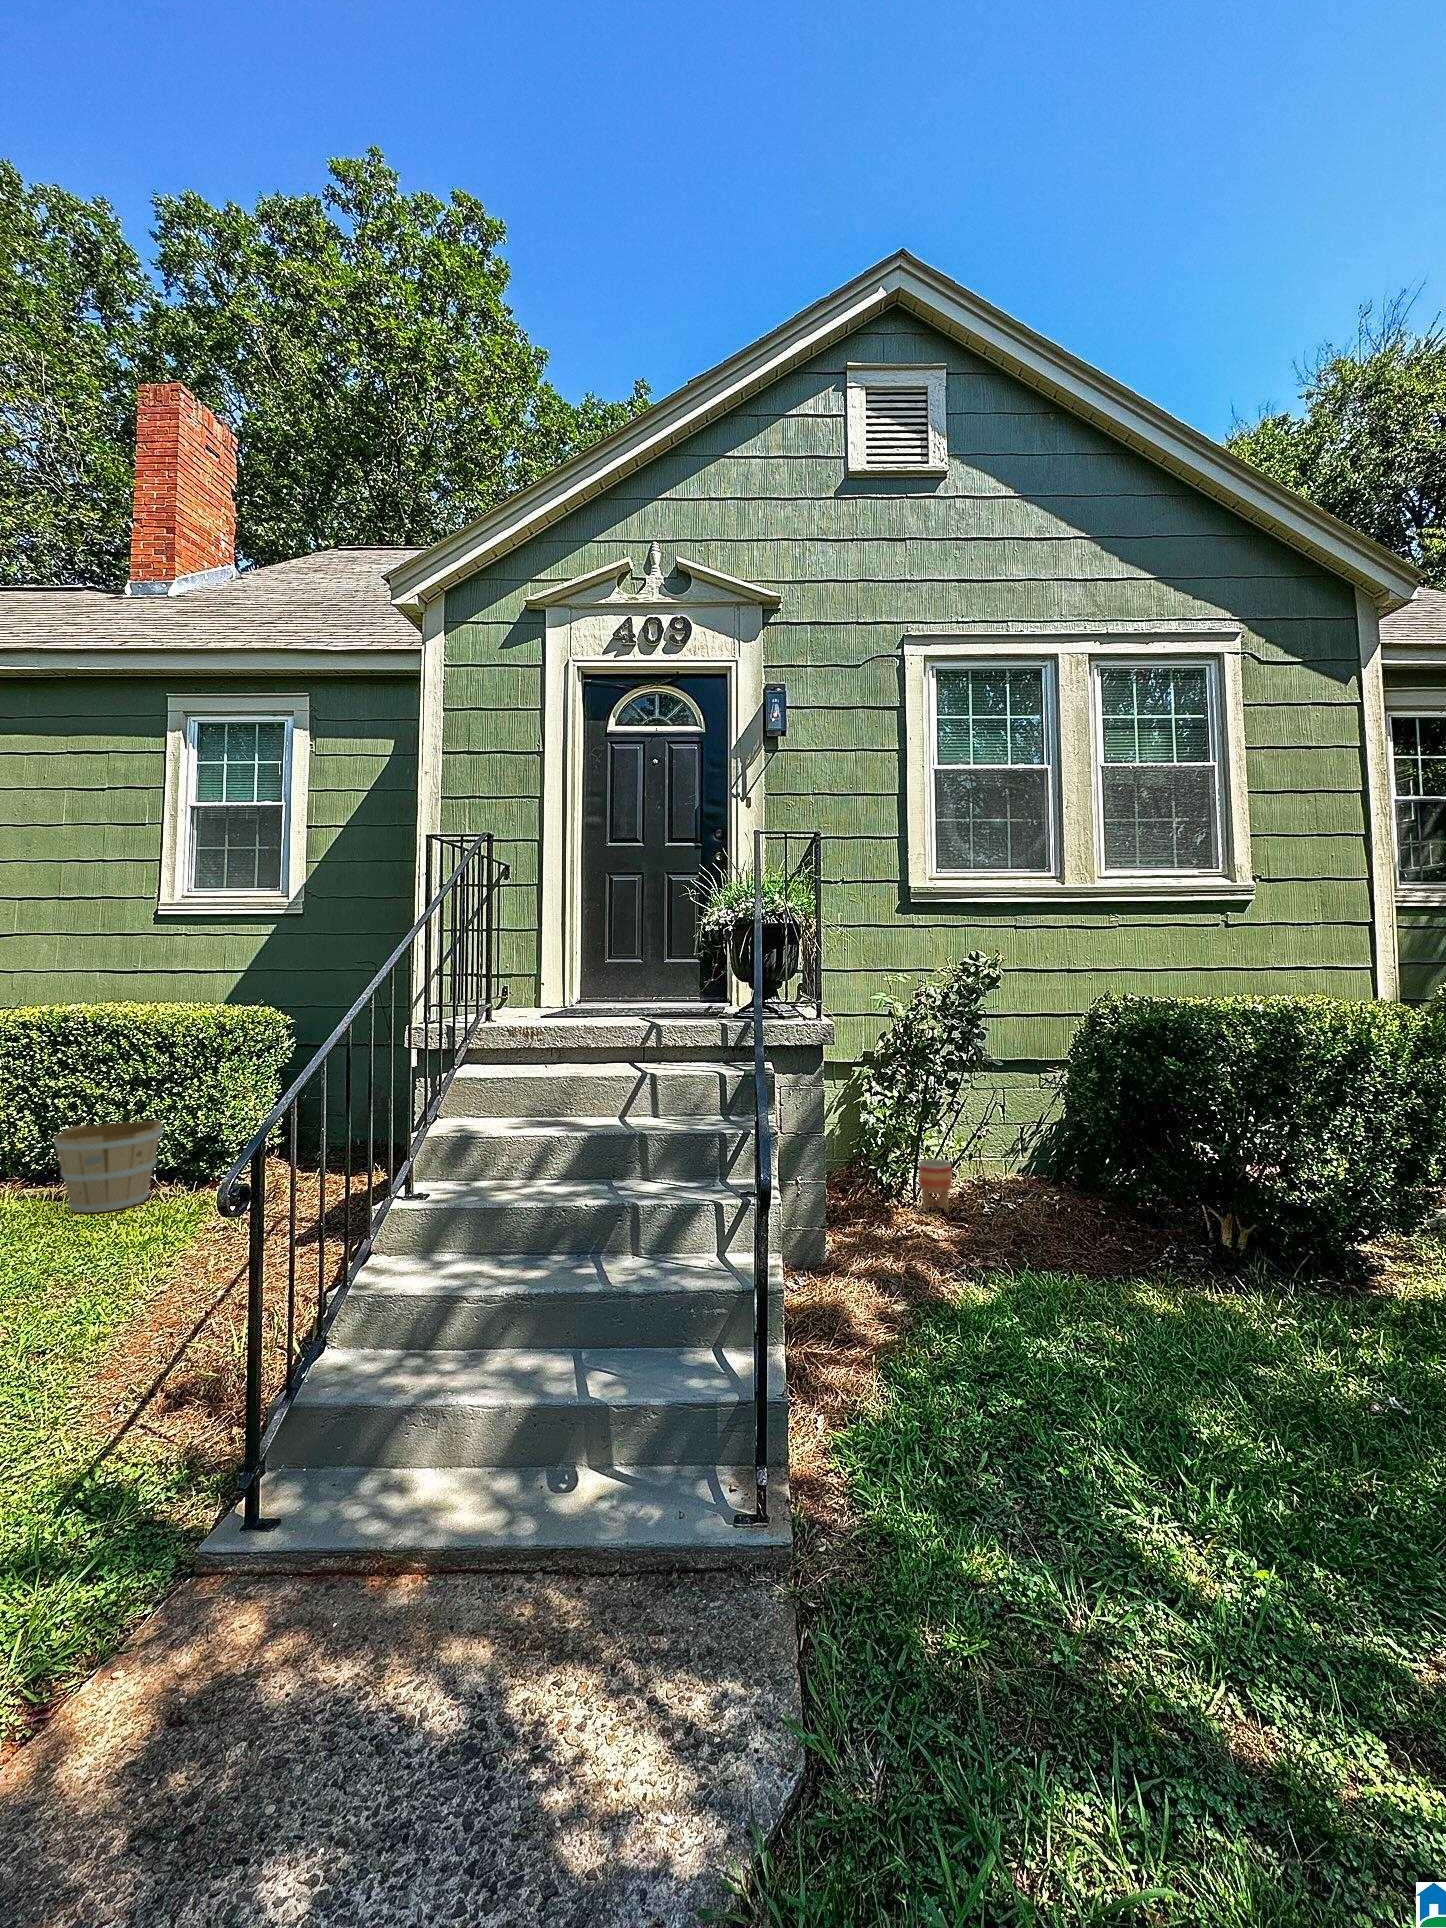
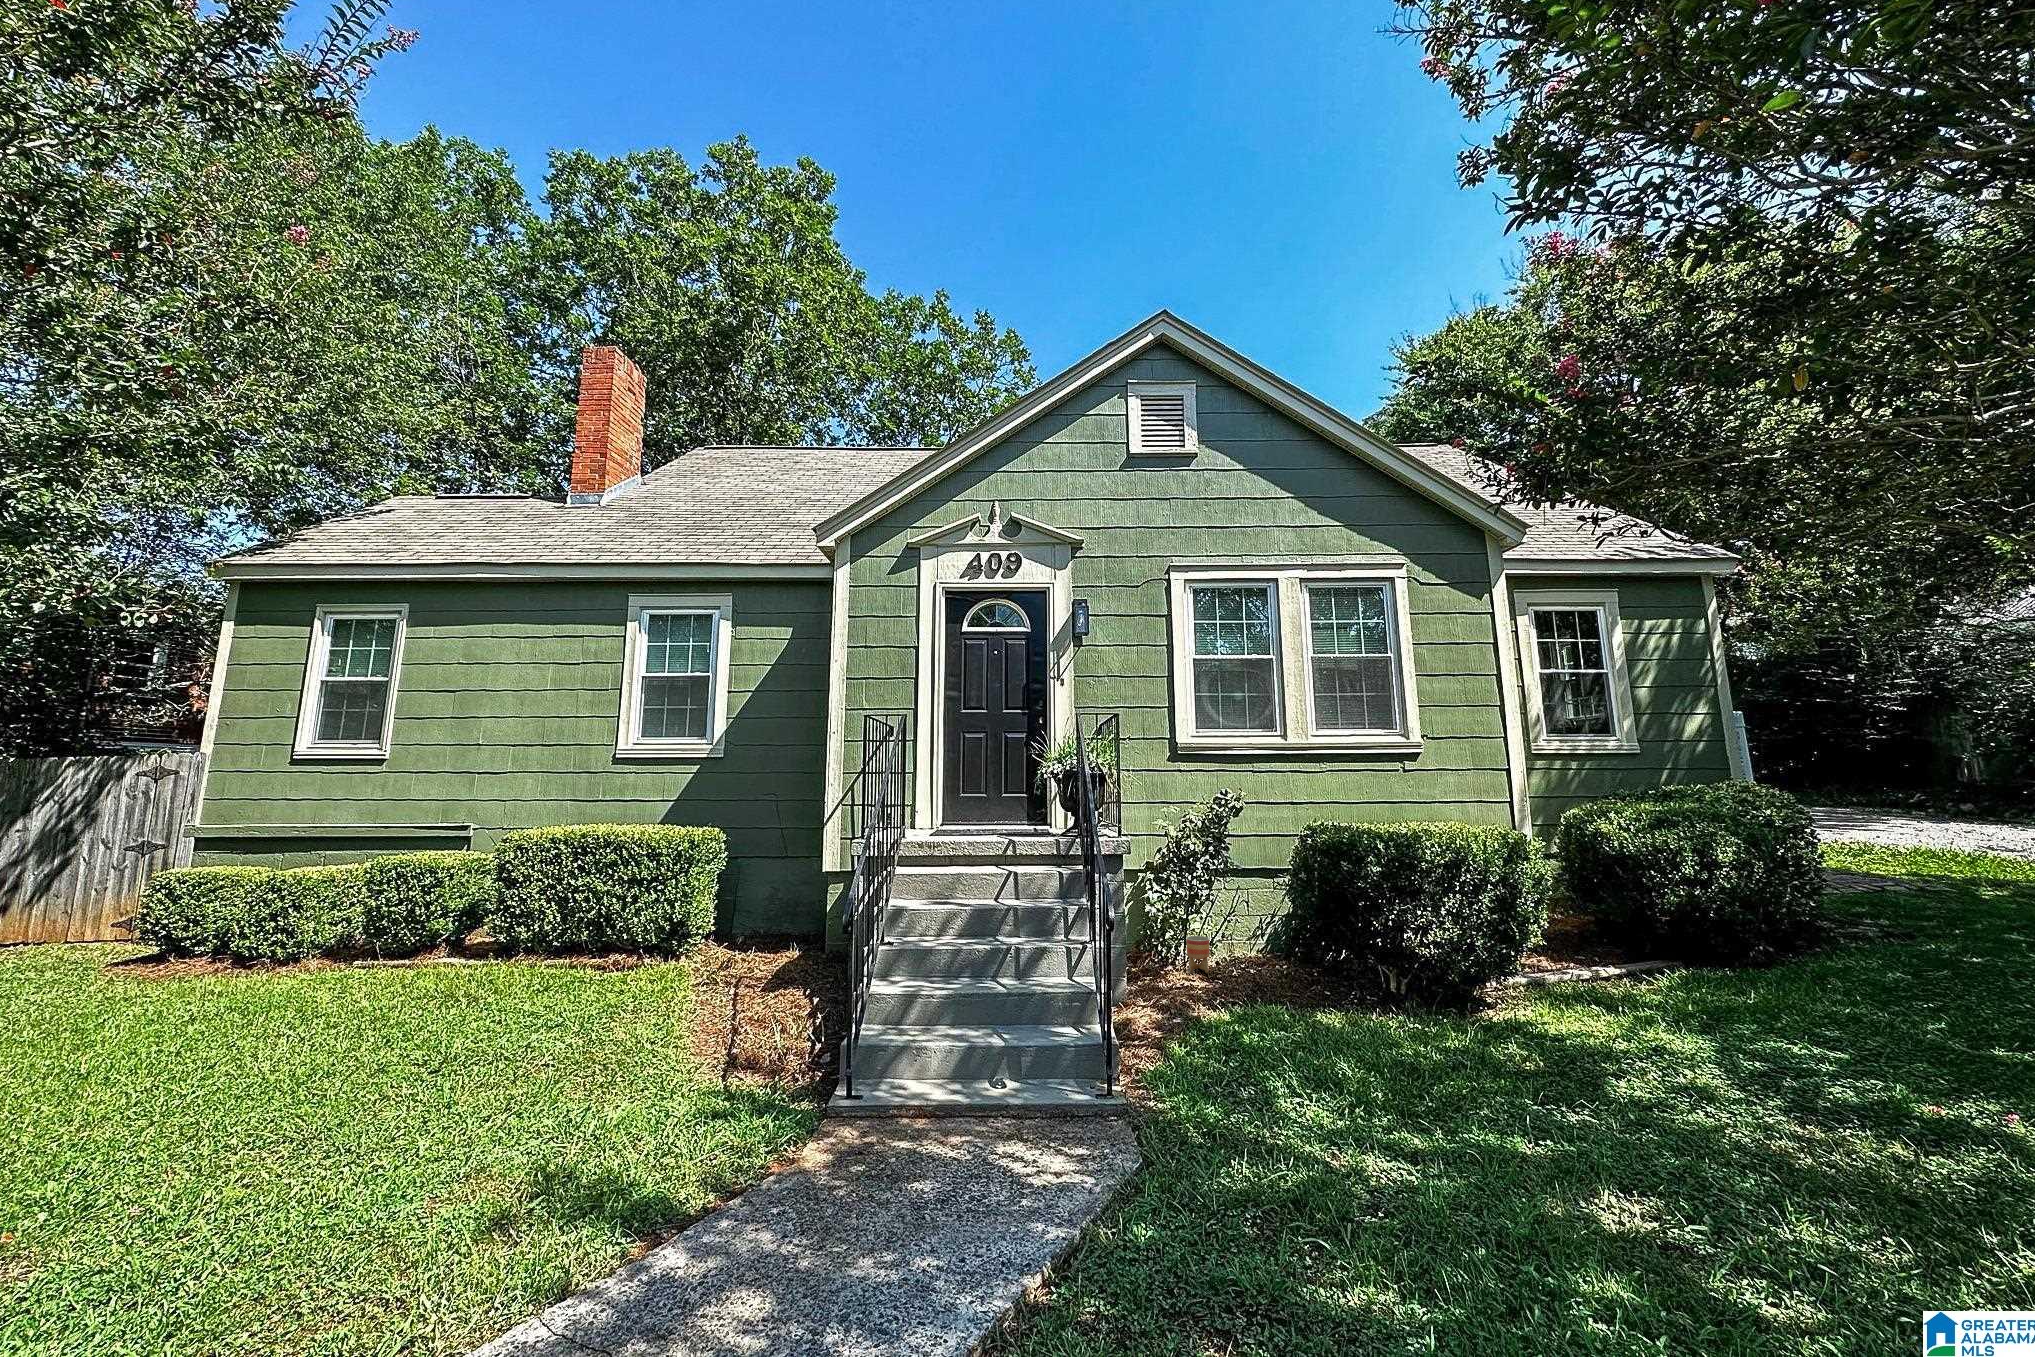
wooden bucket: present [54,1120,163,1213] -> none [587,908,655,972]

